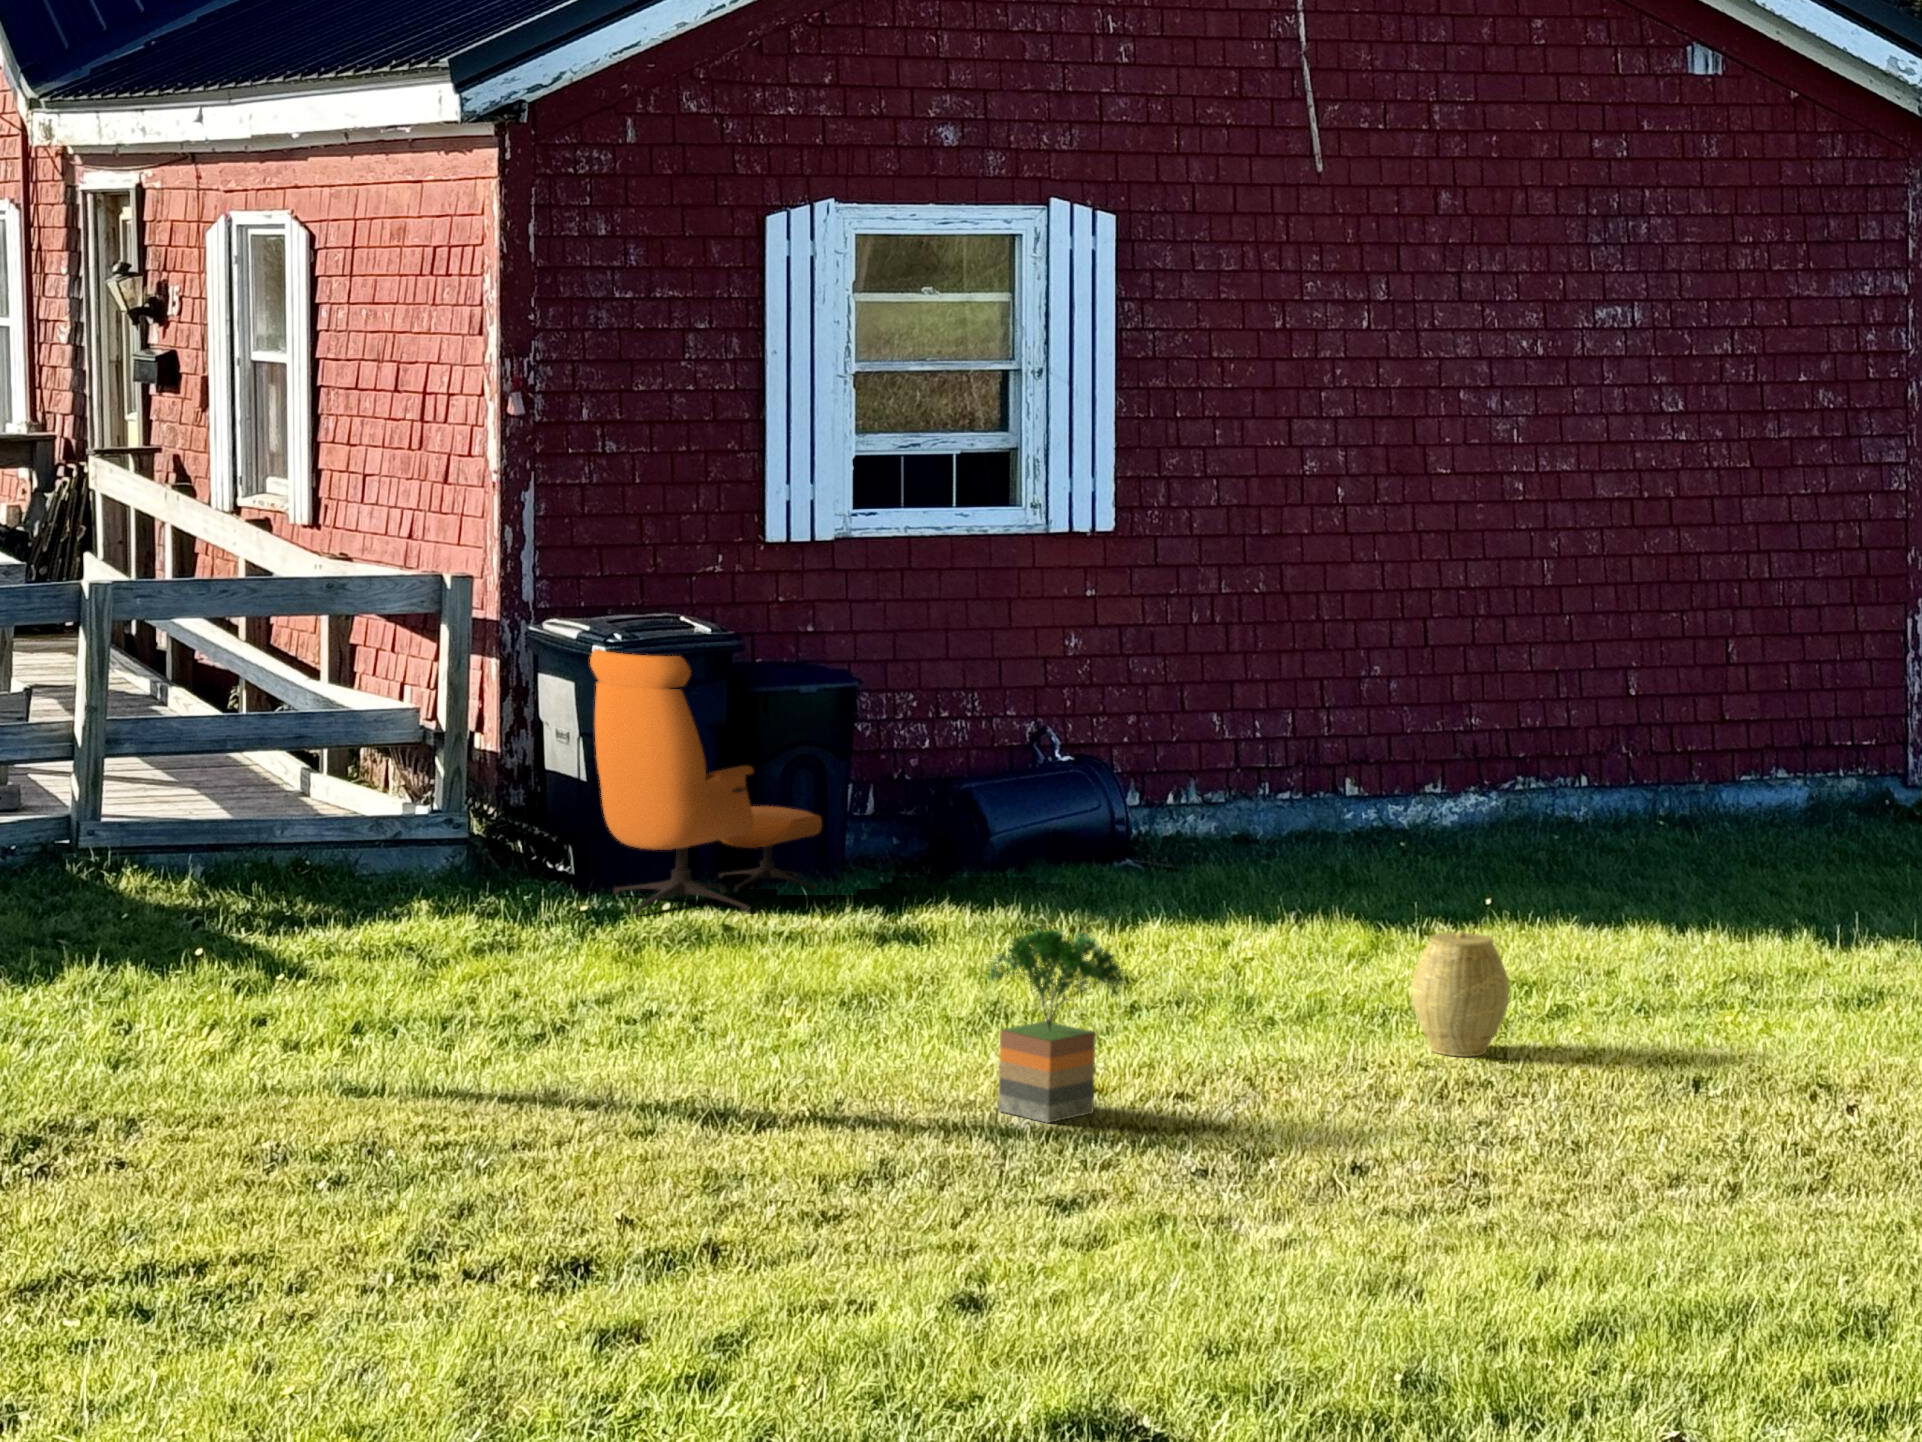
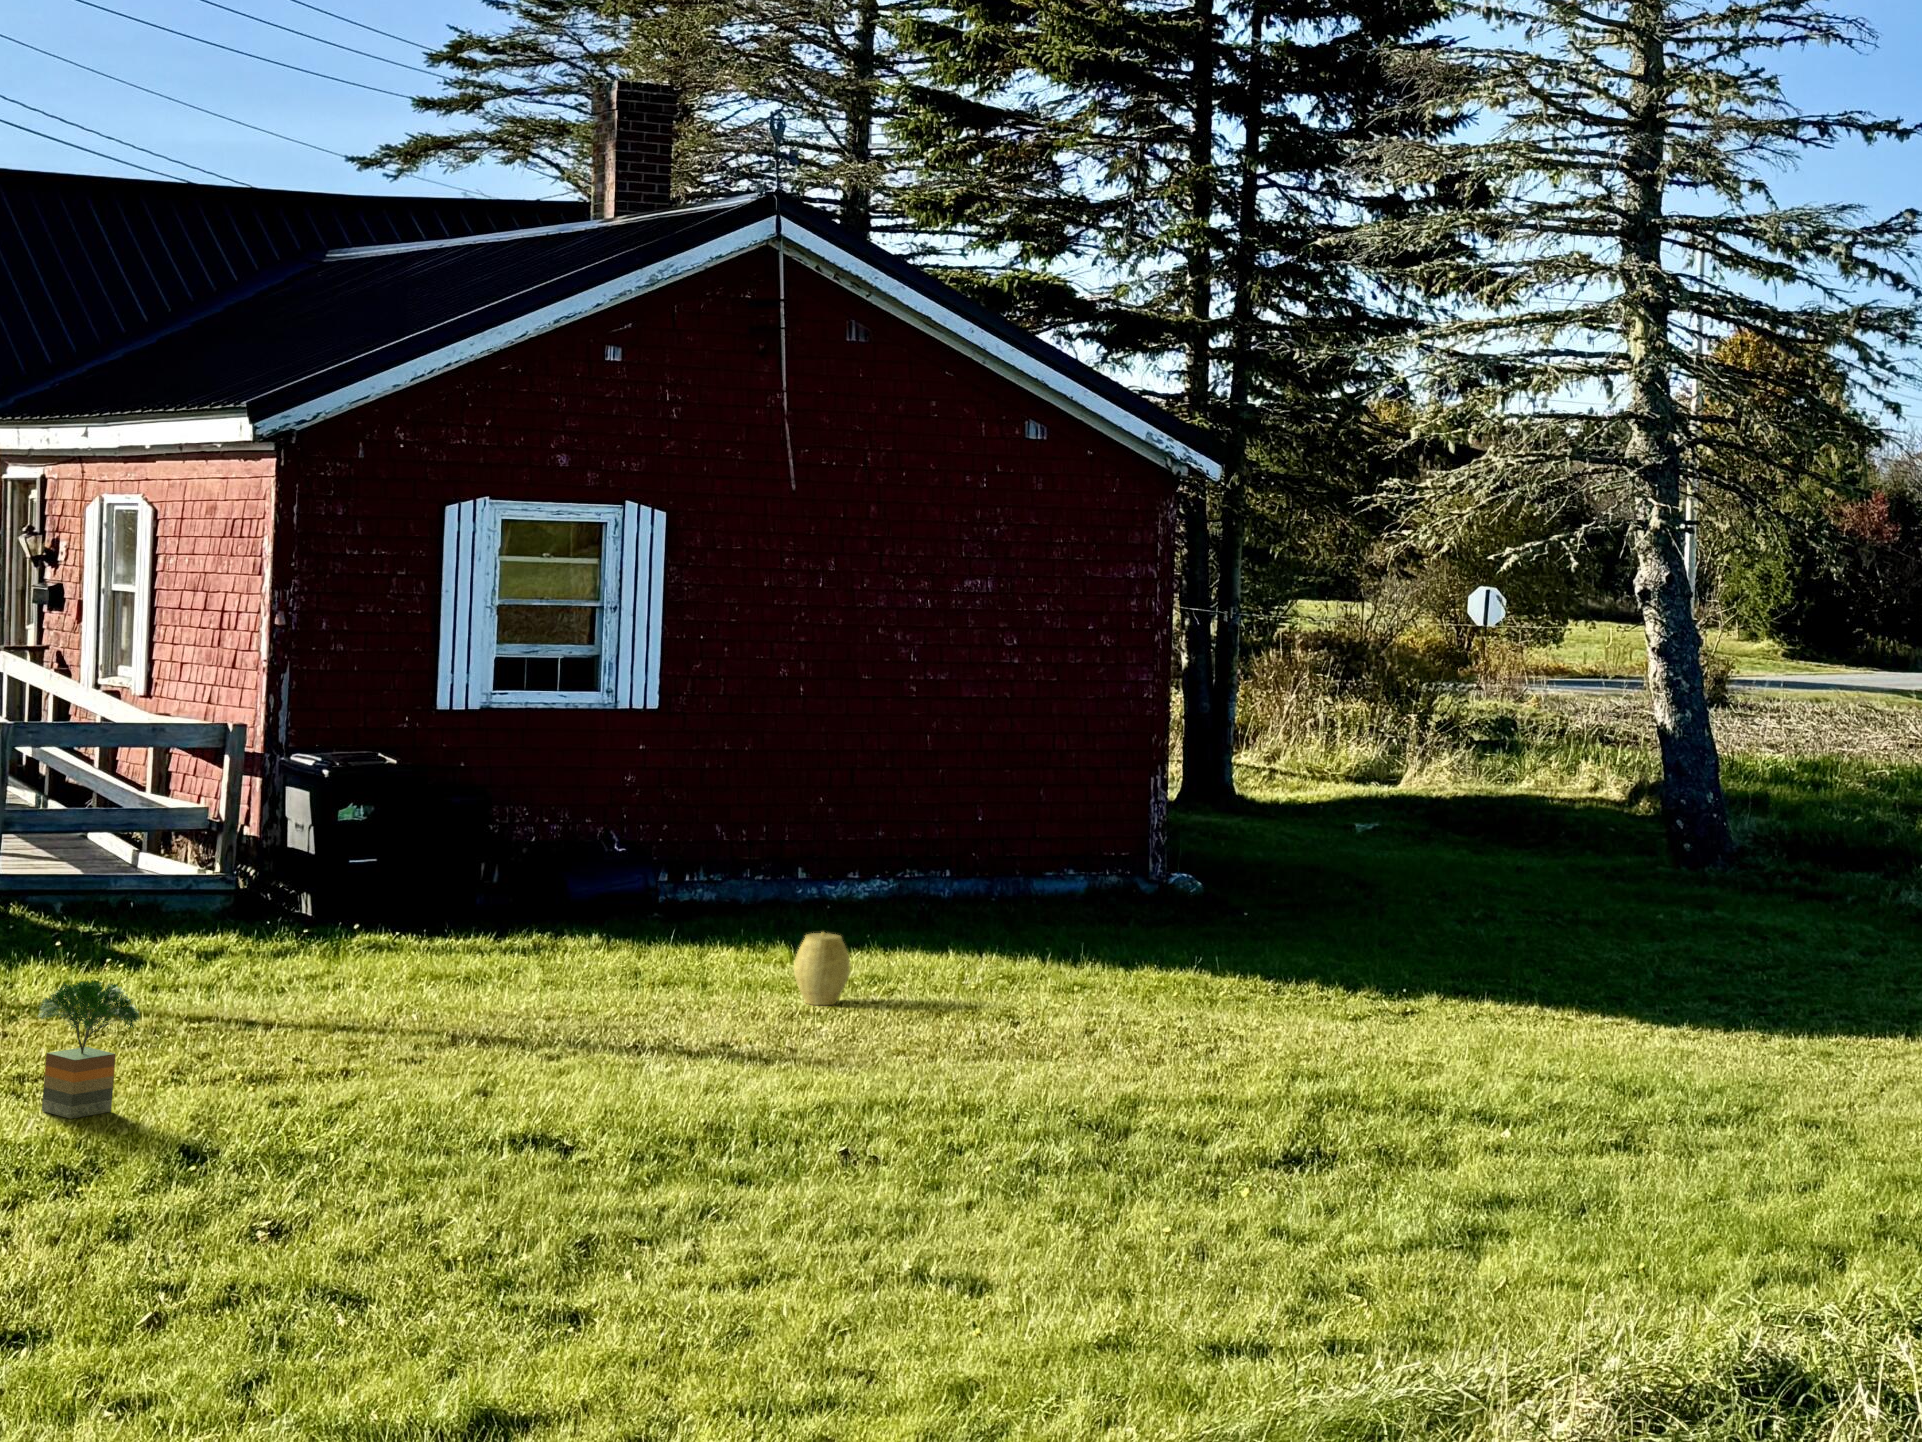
lounge chair: present [590,649,822,914] -> none [317,768,460,933]
potted tree: present [987,928,1127,1123] -> present [39,980,139,1119]

